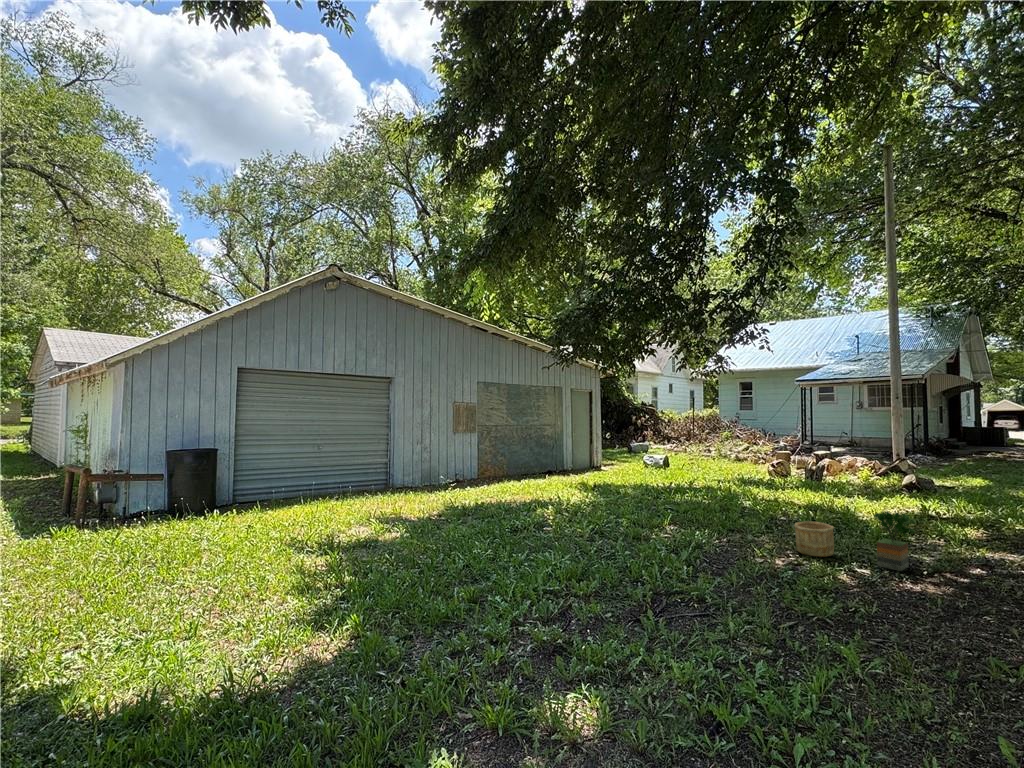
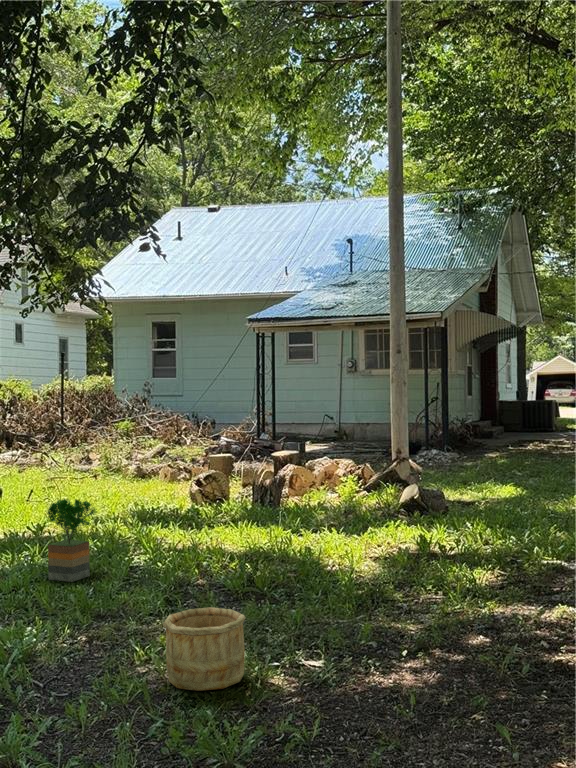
potted tree: present [874,511,914,571] -> present [47,499,96,582]

